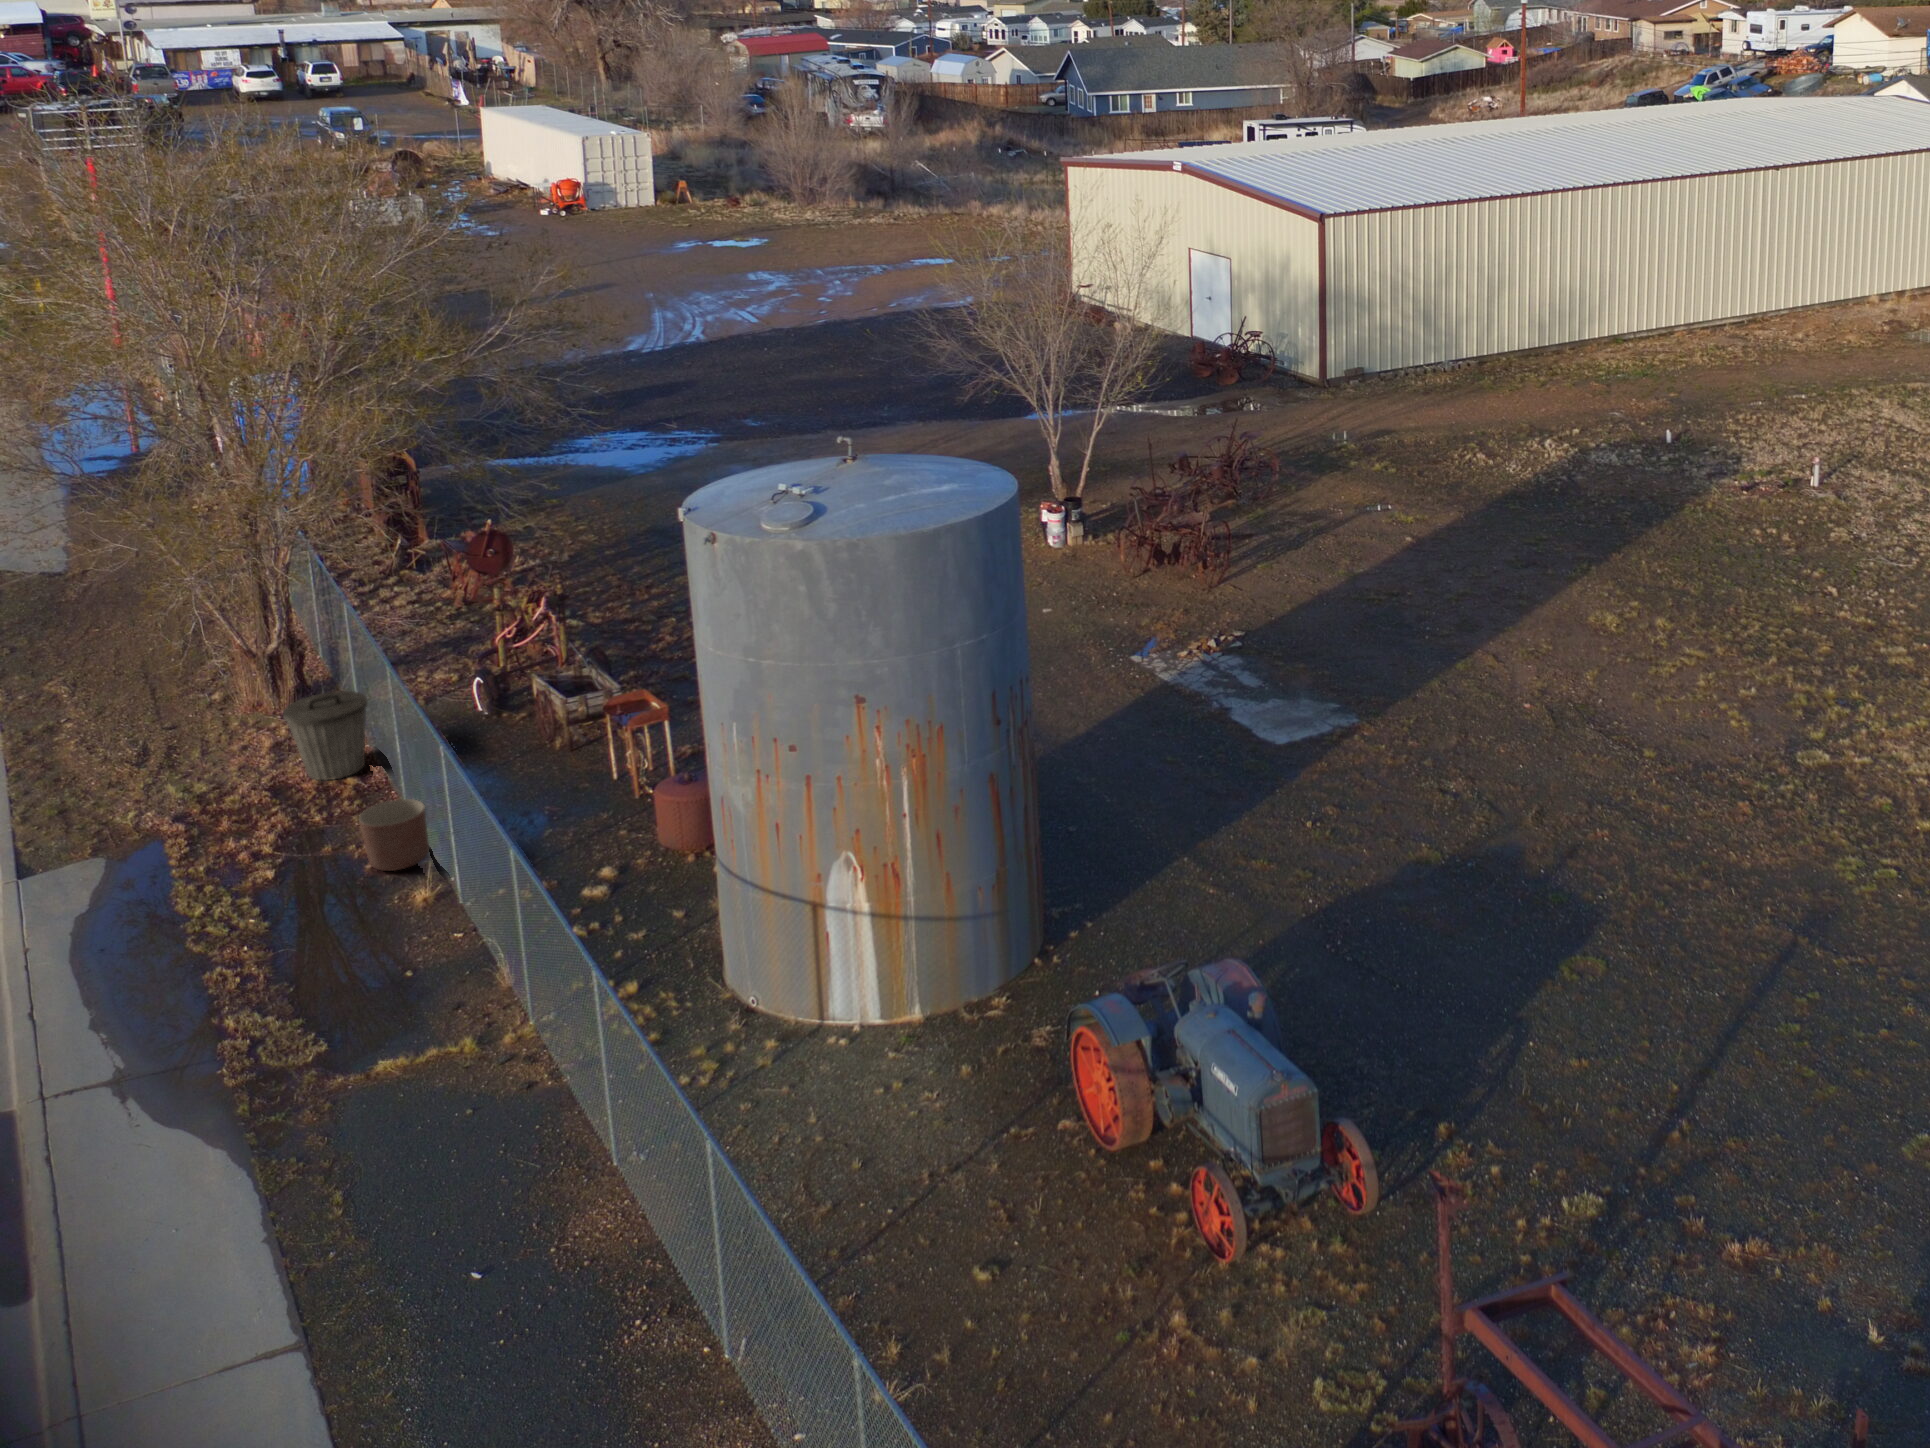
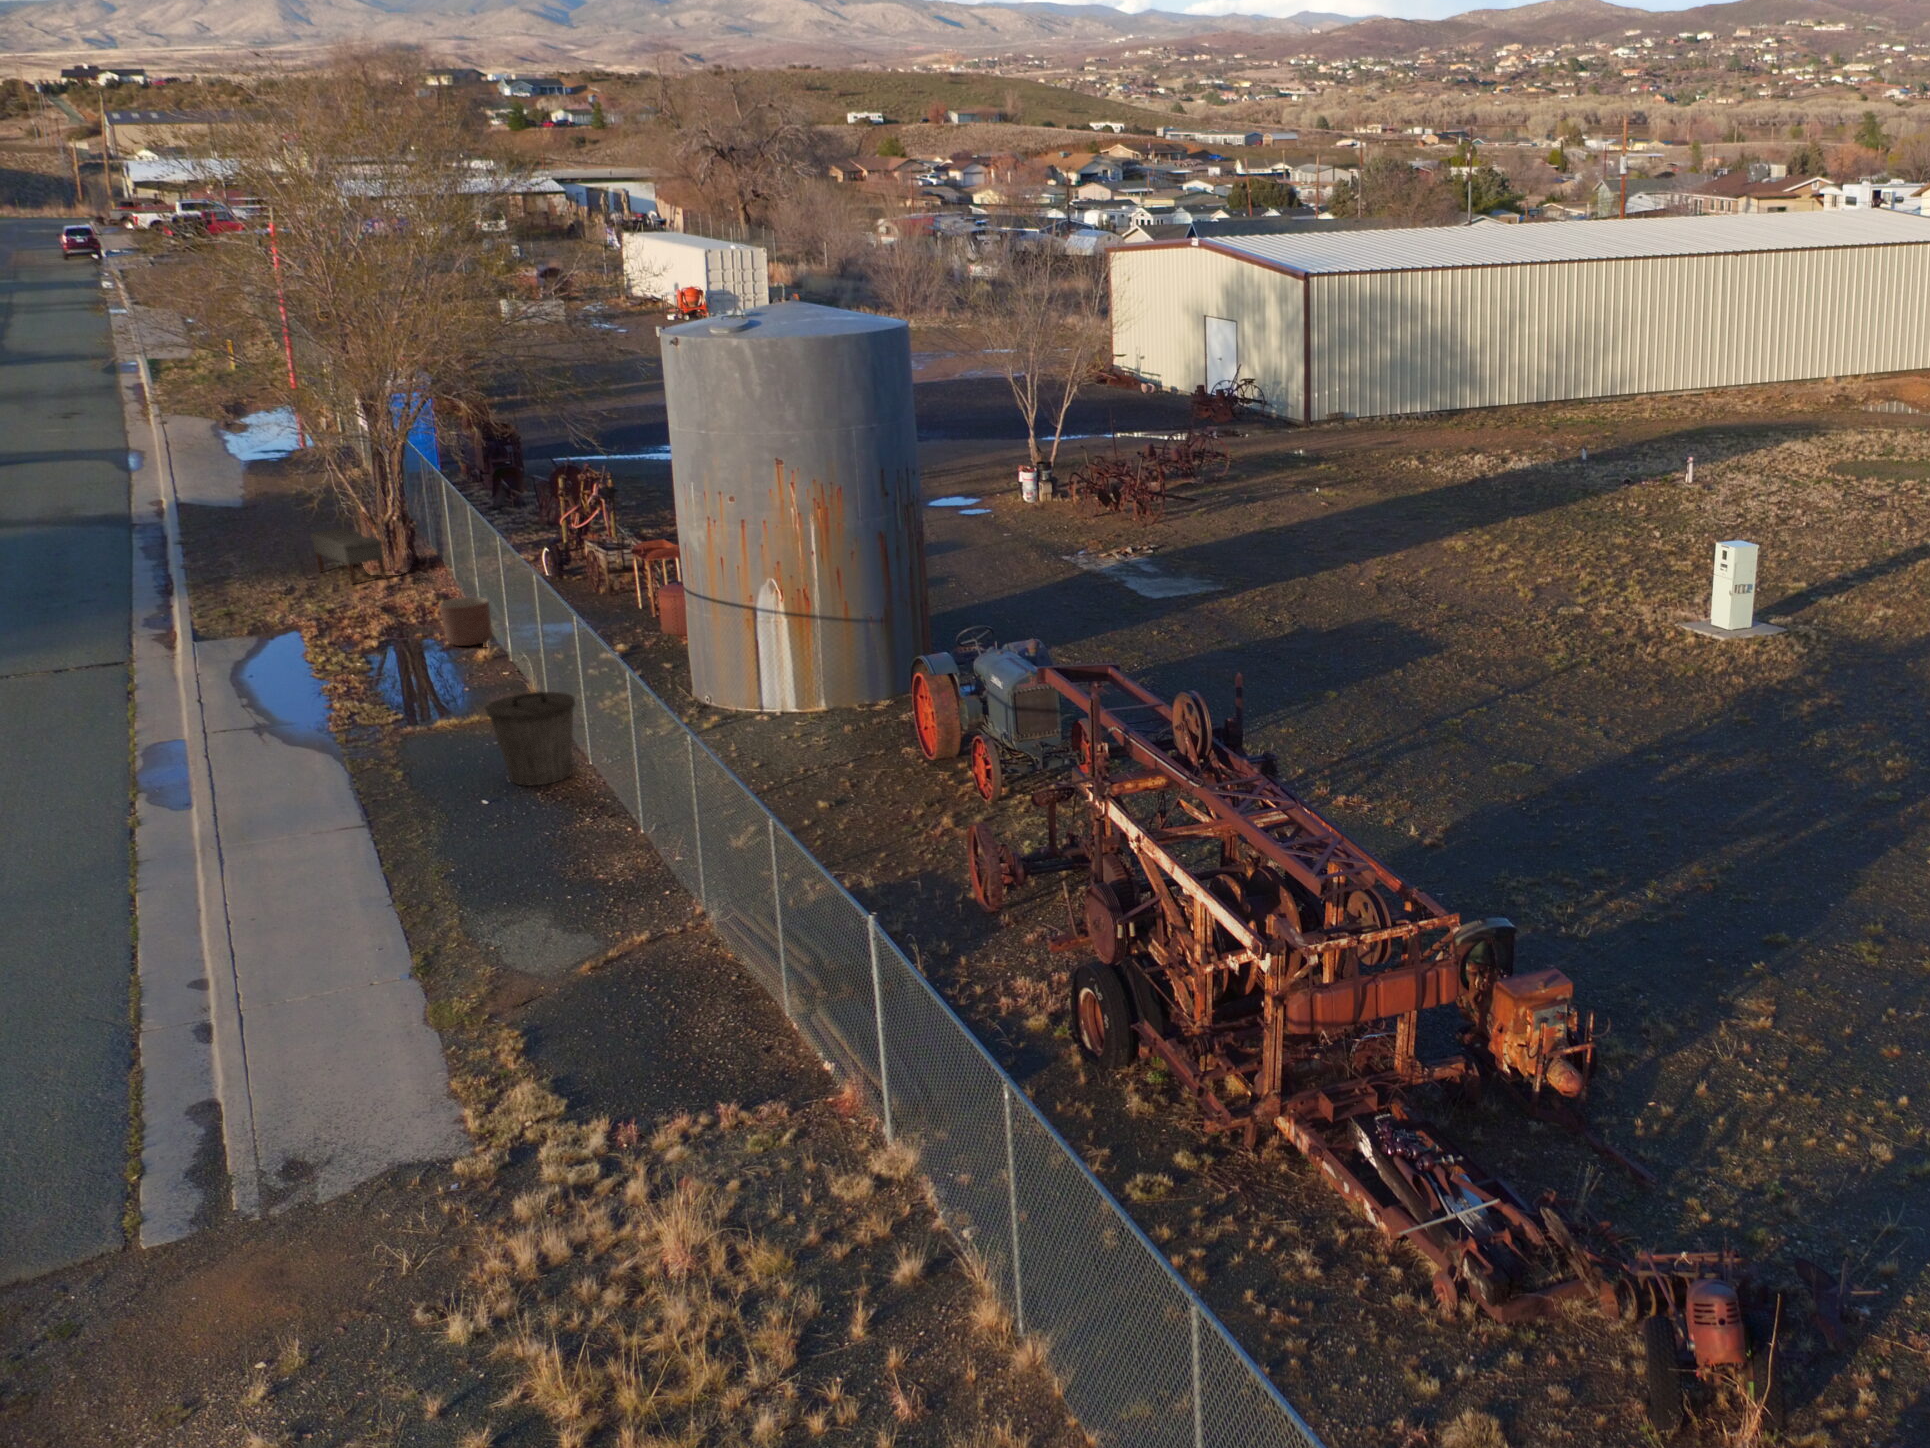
bench: none [165,646,268,731] -> present [311,528,386,584]
trash can: present [283,691,367,780] -> present [485,691,575,786]

